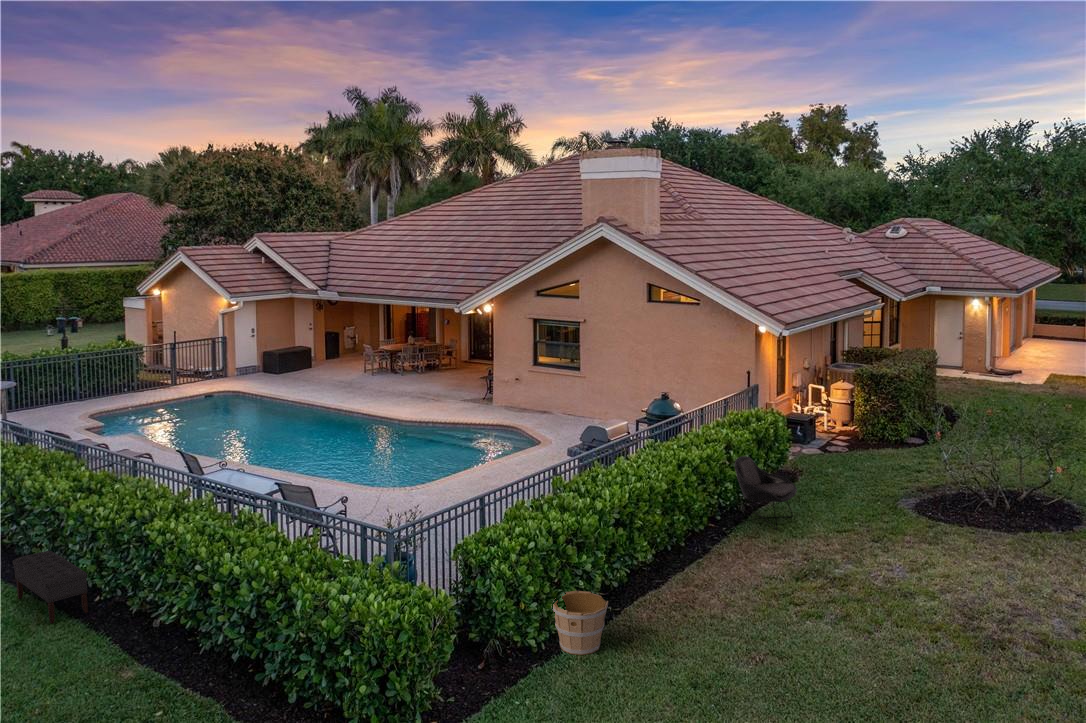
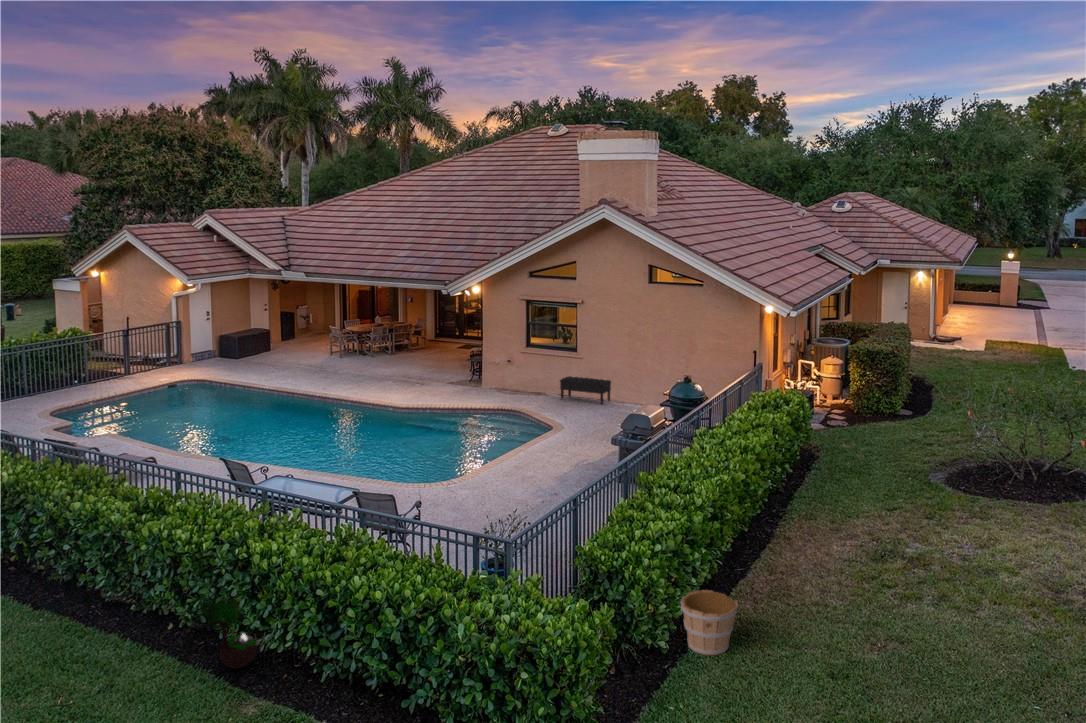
lounge chair: present [733,456,797,530] -> none [785,440,843,512]
bench: present [12,551,88,623] -> present [560,376,611,404]
potted tree: none [95,562,152,641] -> present [199,595,257,669]

